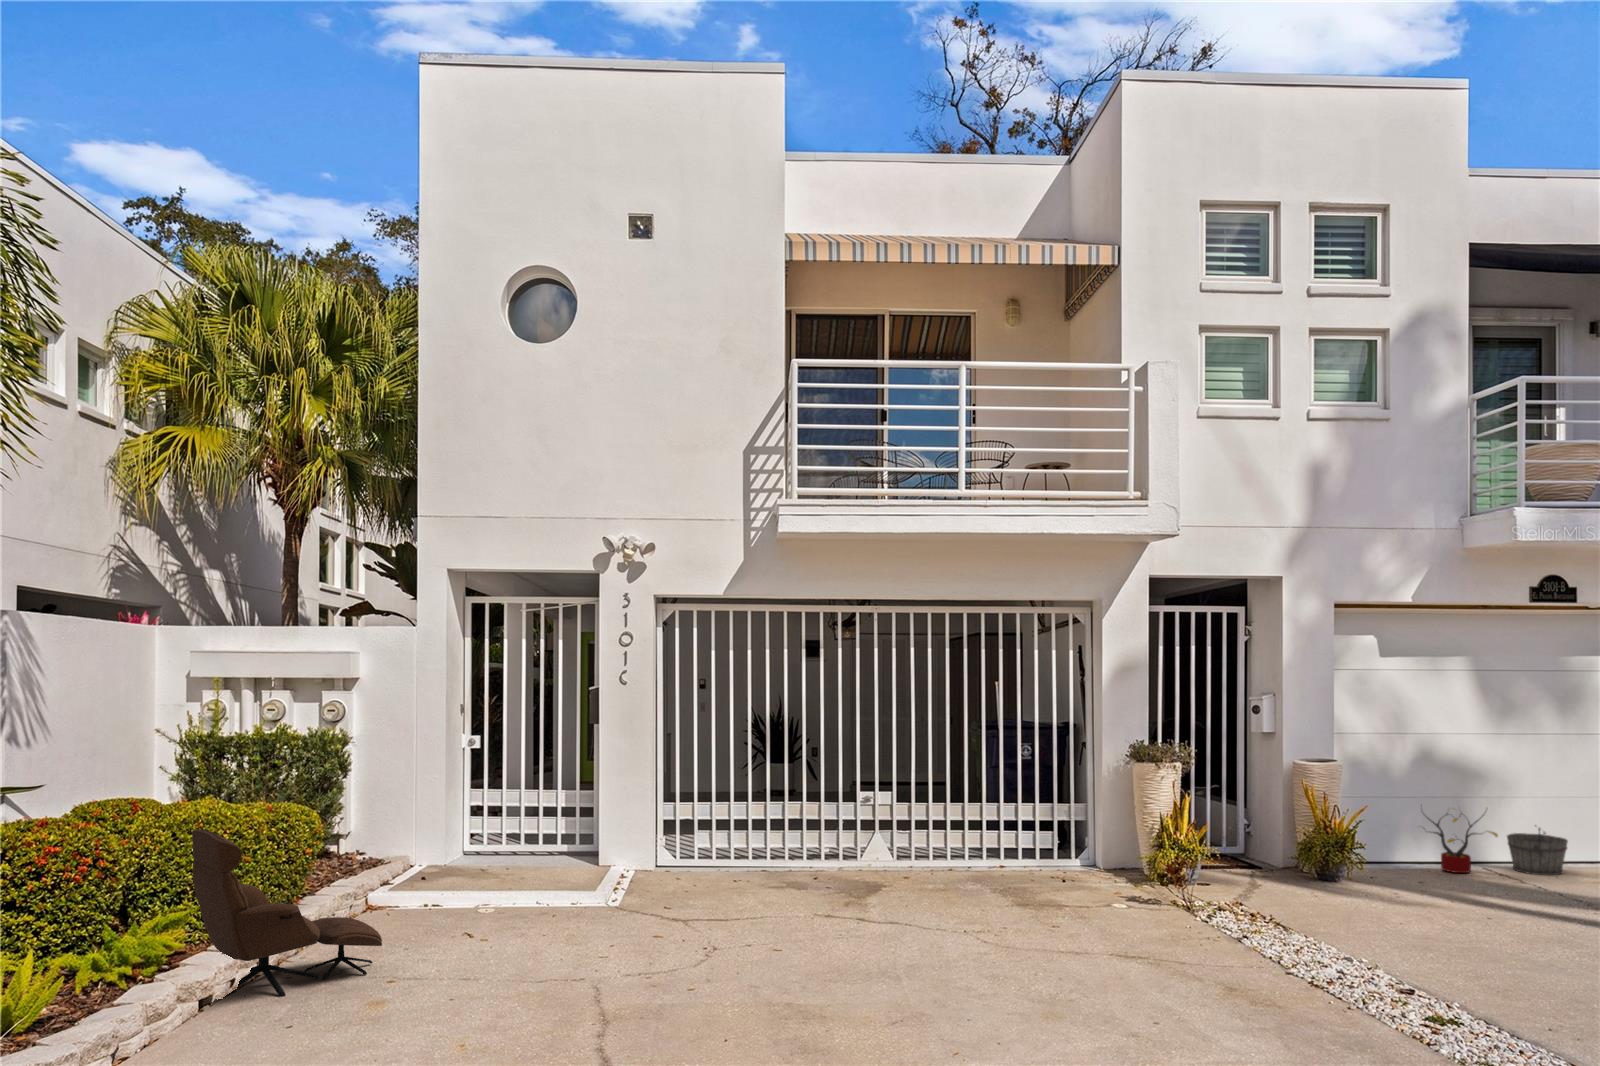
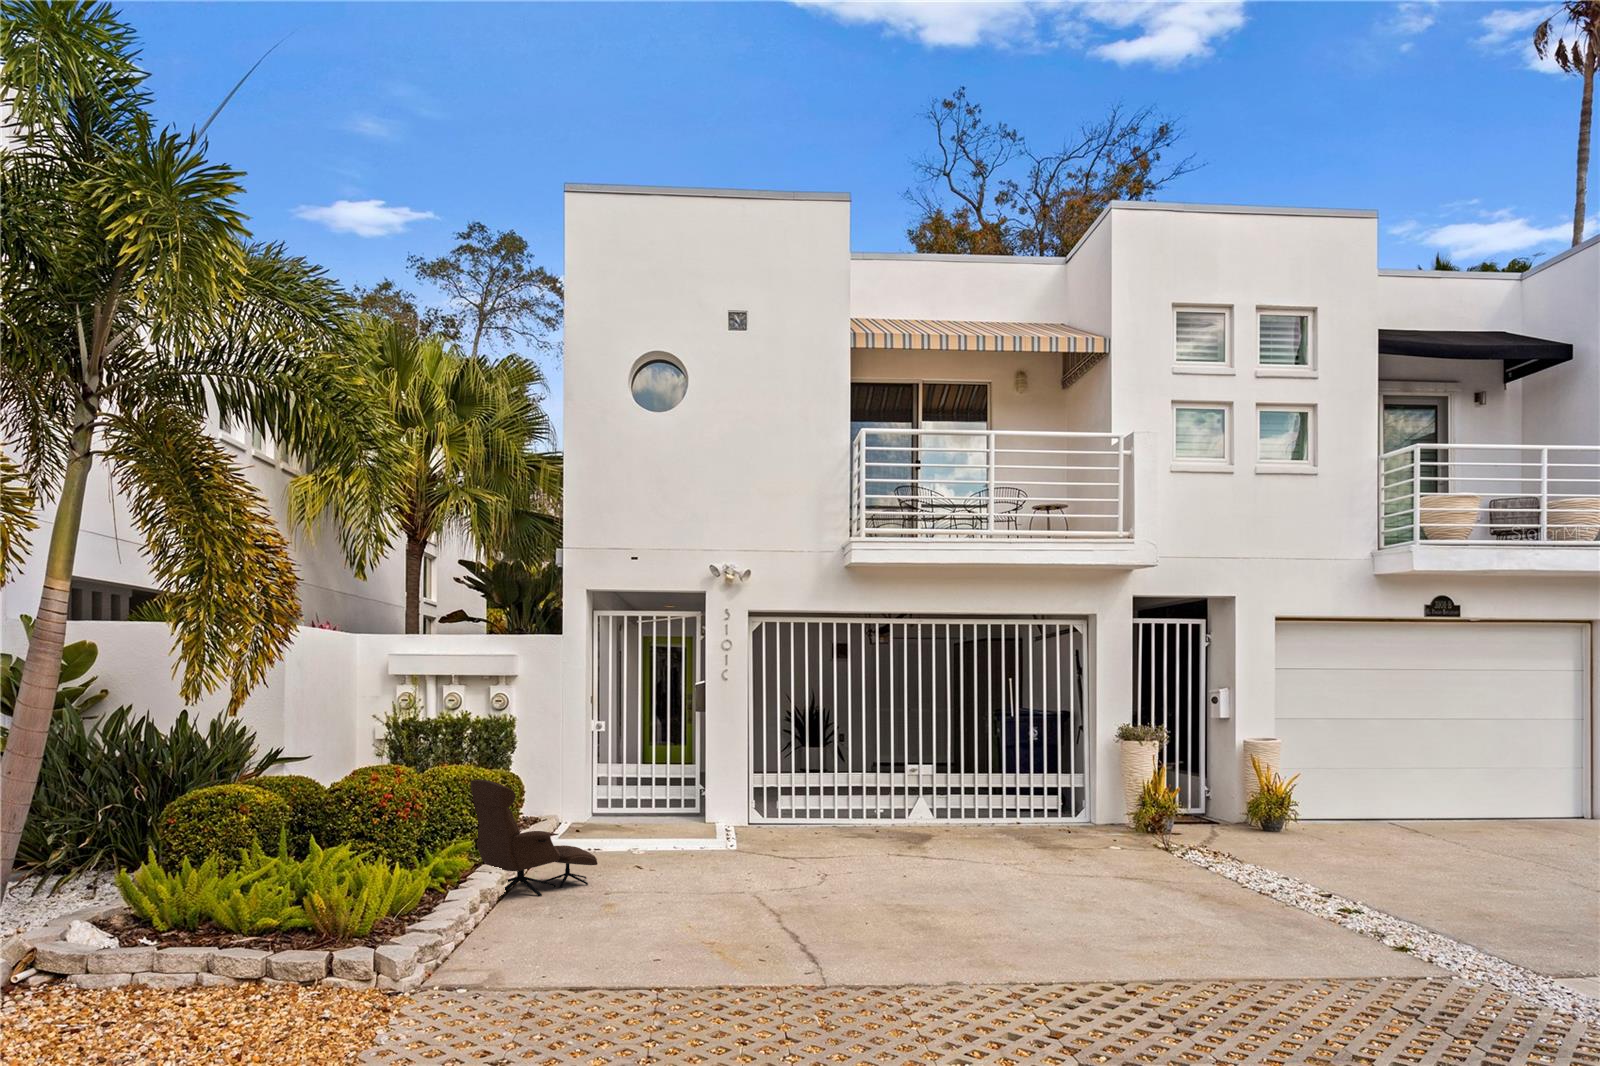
decorative plant: present [1423,812,1498,873] -> none [1336,773,1399,825]
wooden bucket: present [1507,828,1568,875] -> none [1407,789,1452,827]

